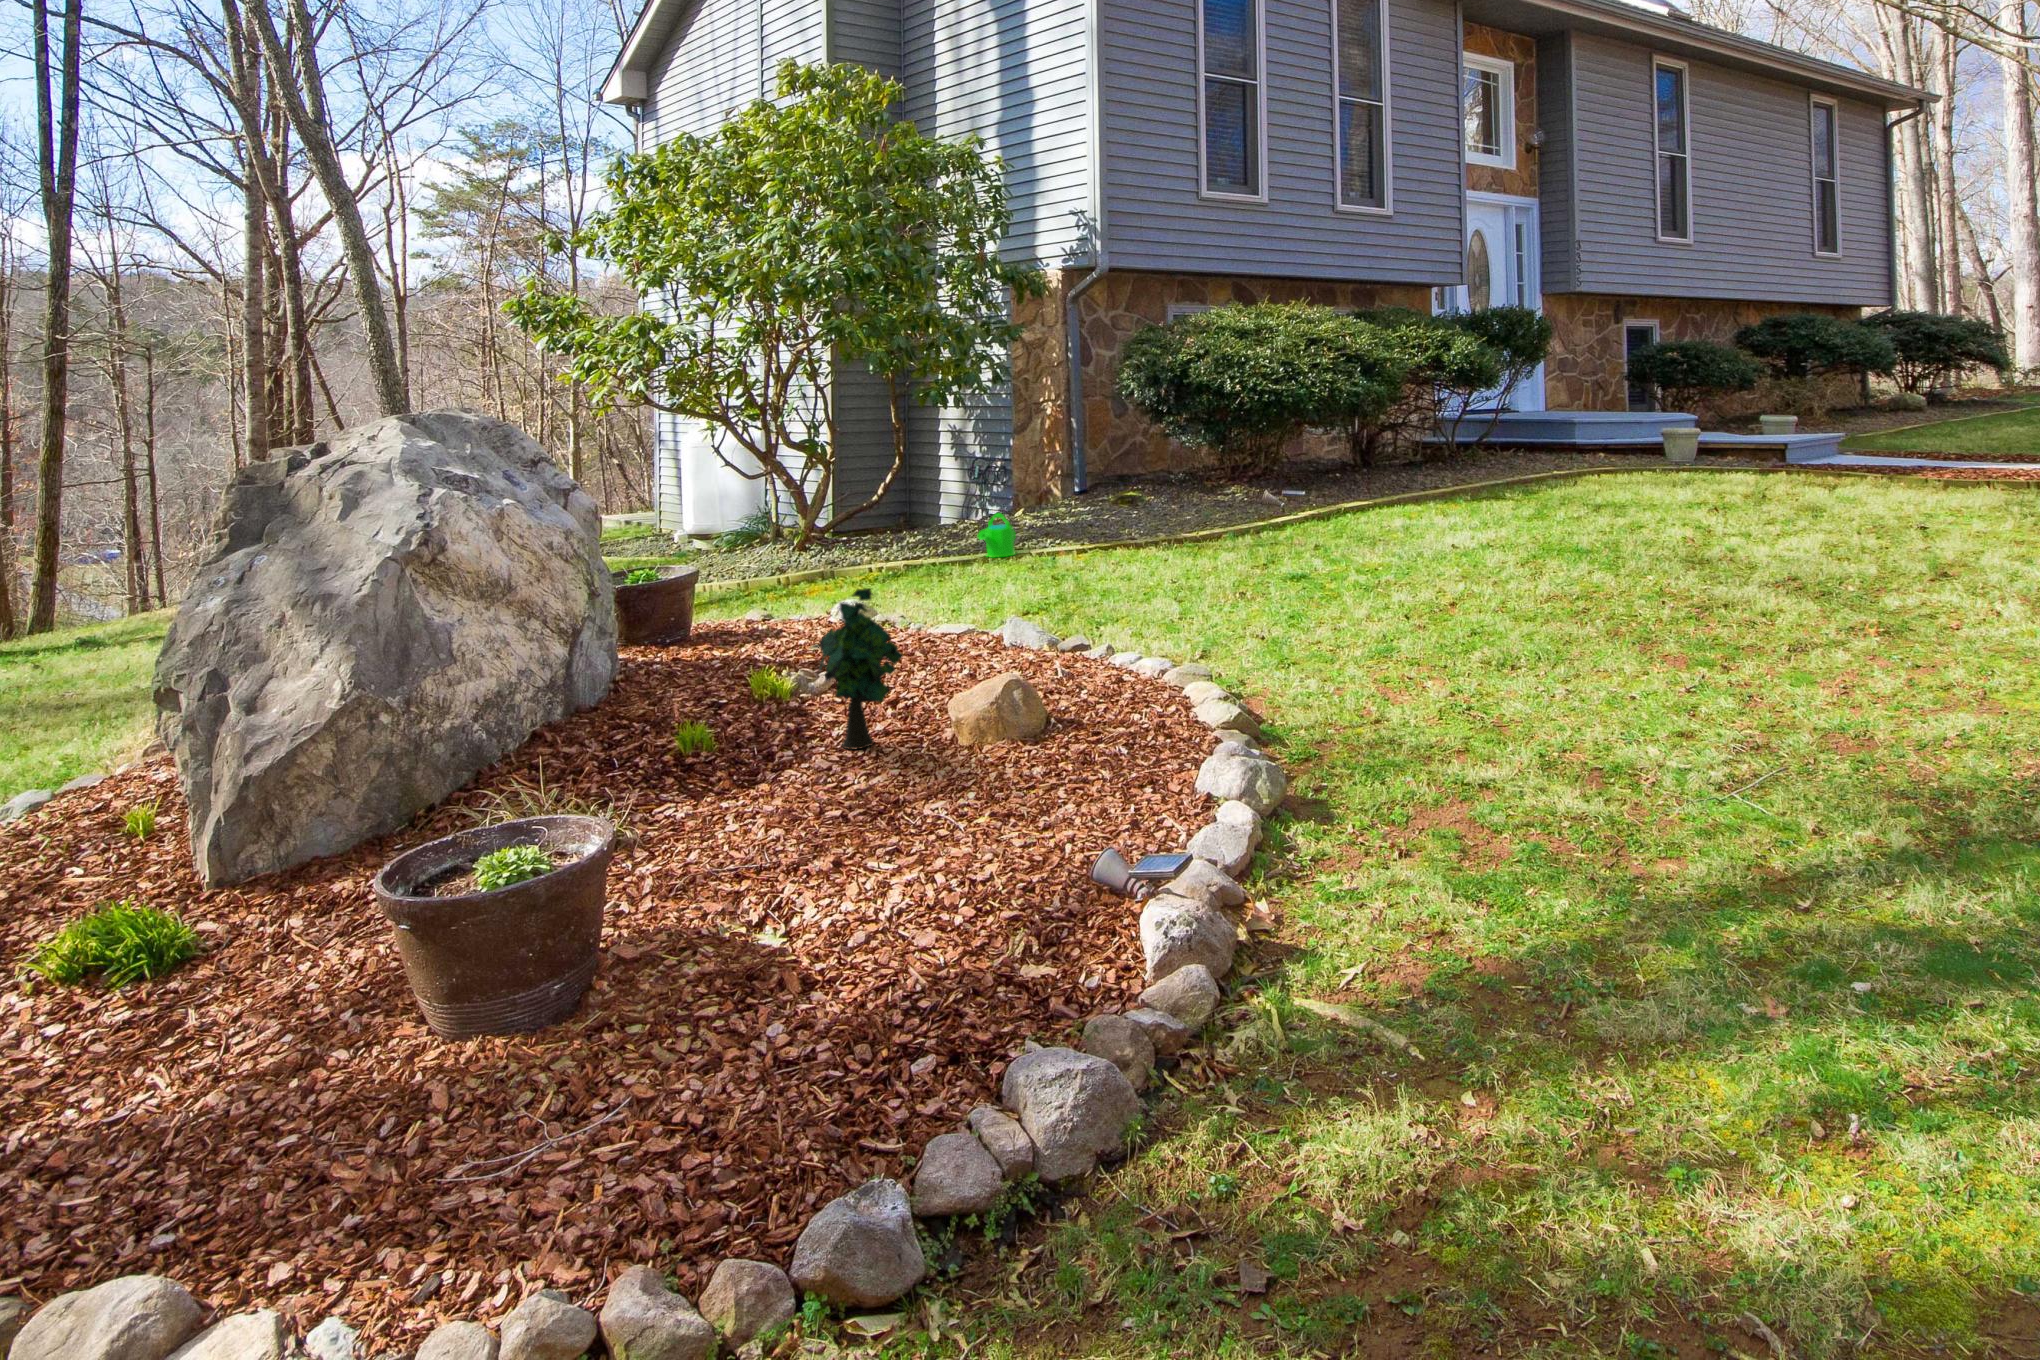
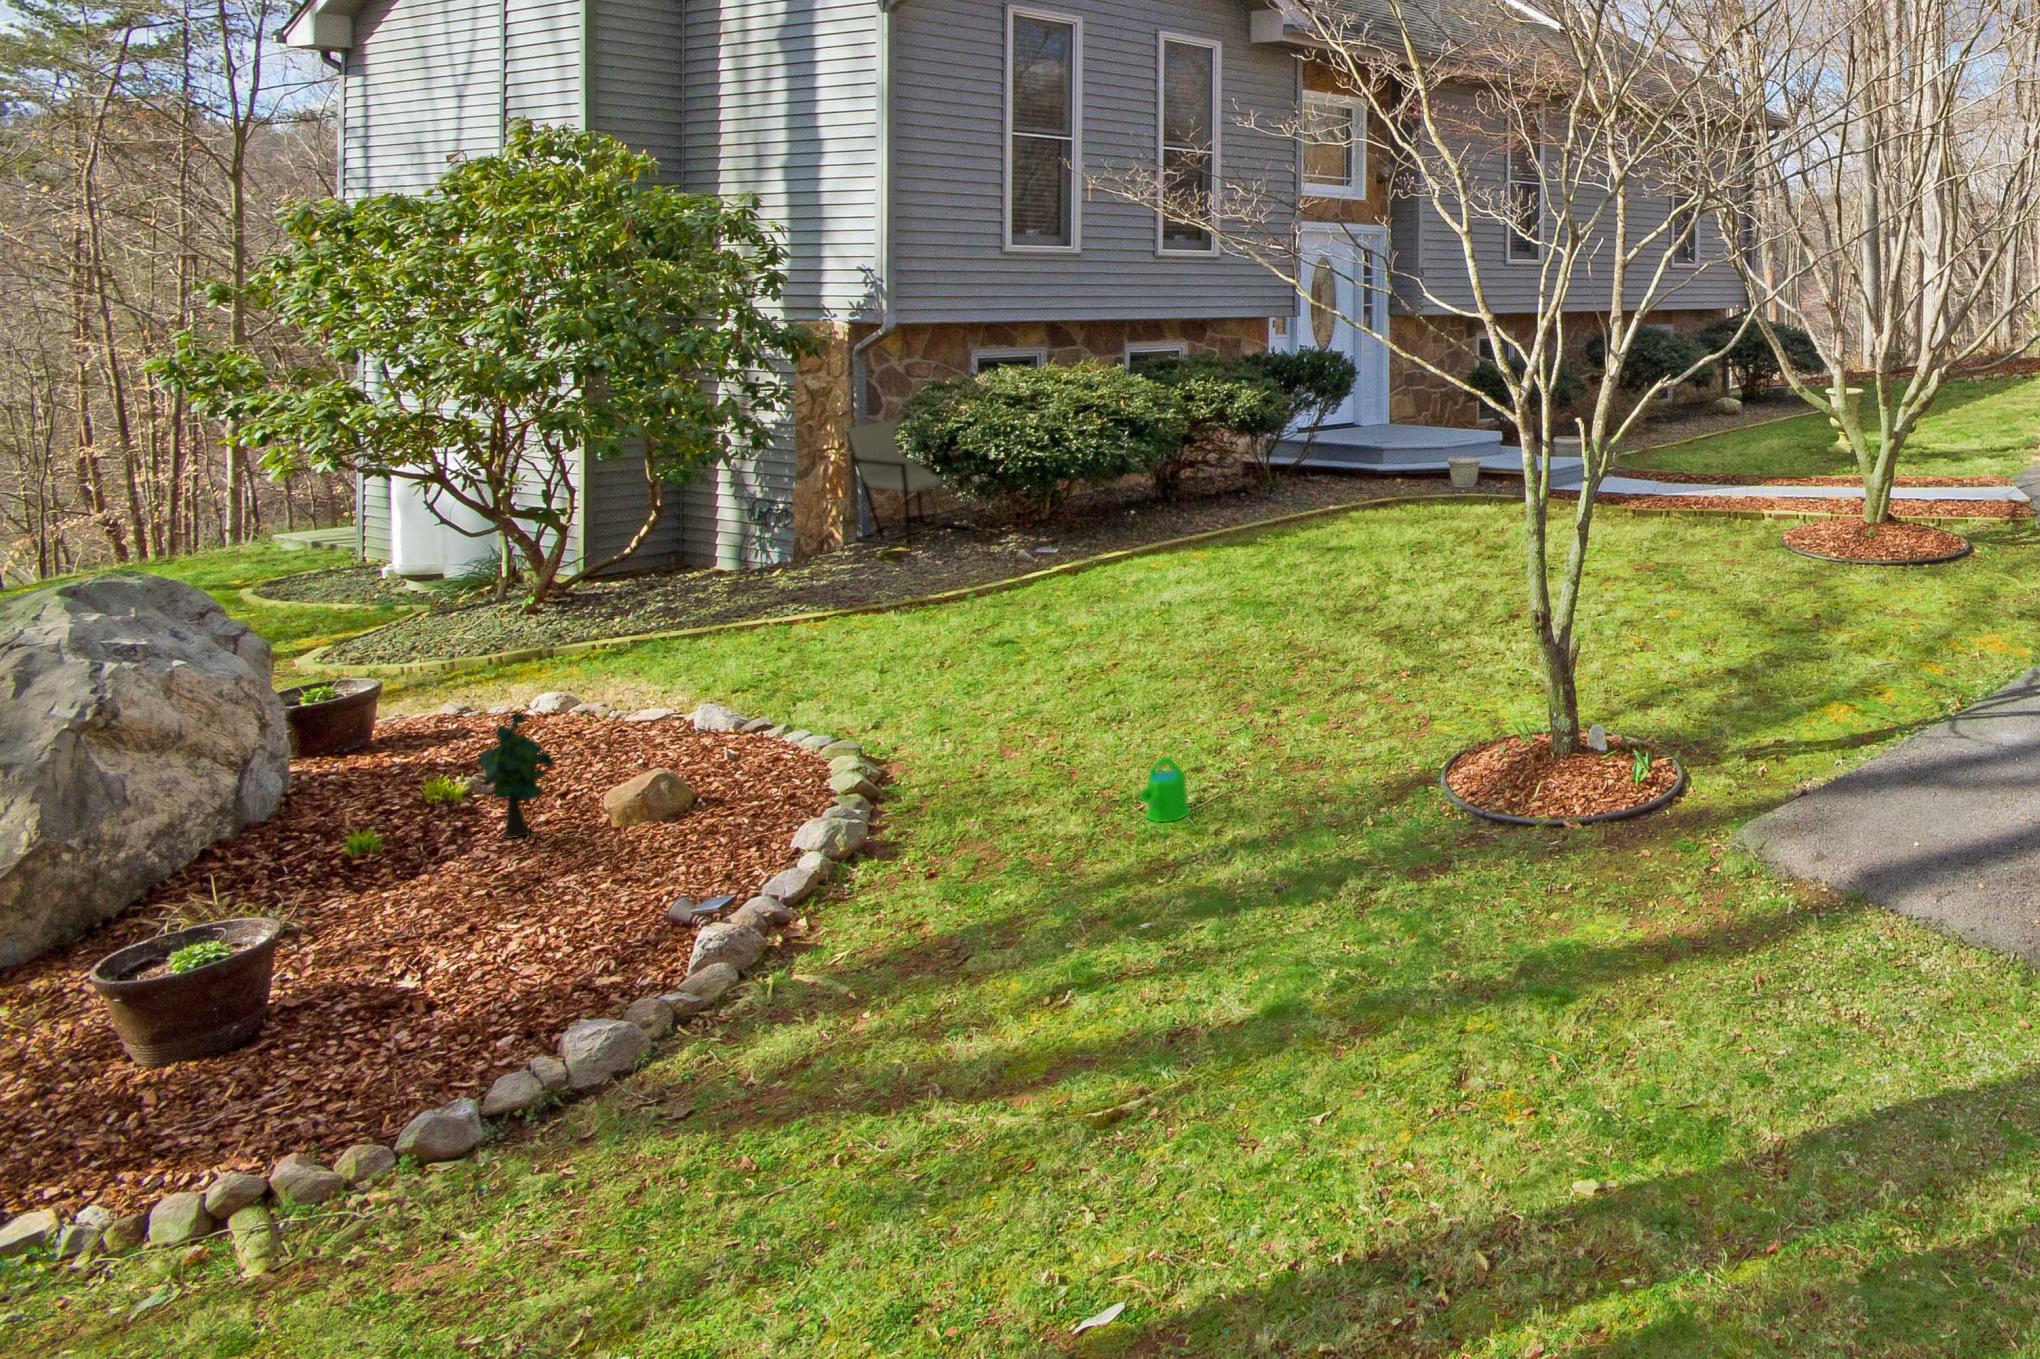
armchair: none [1074,374,1194,500] -> present [846,420,973,547]
watering can: present [978,513,1016,558] -> present [1140,757,1190,822]

